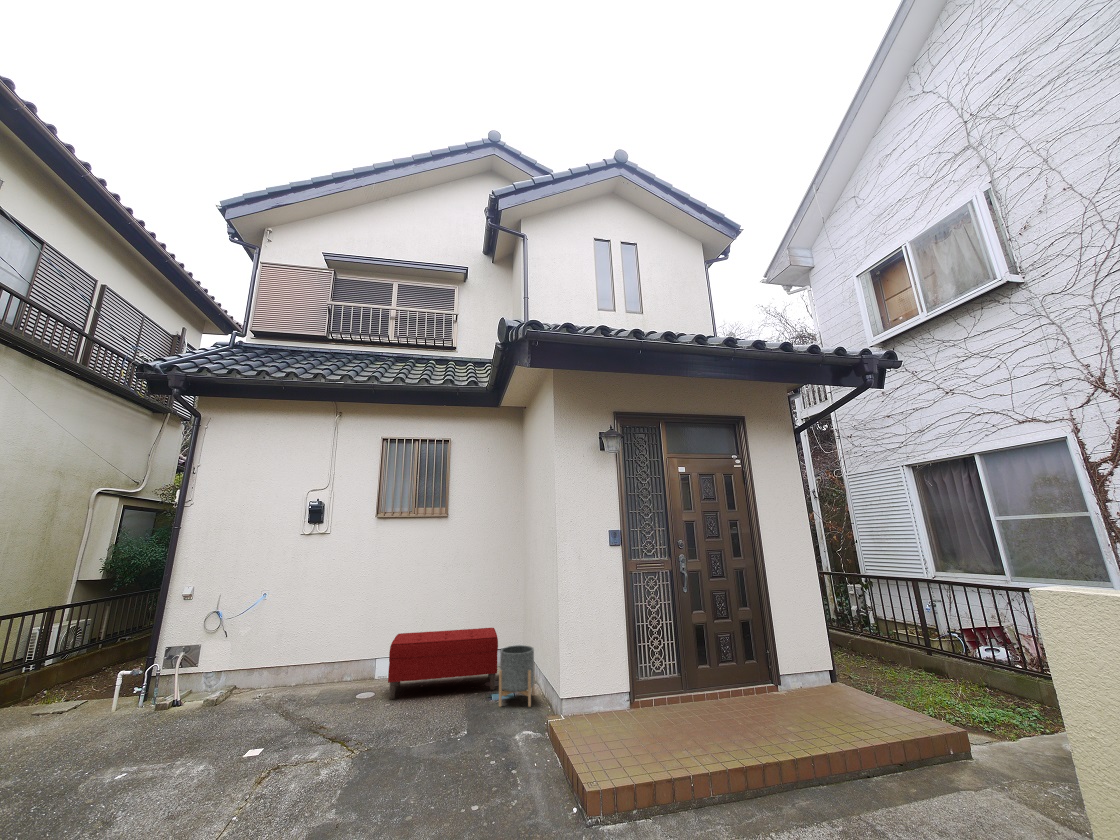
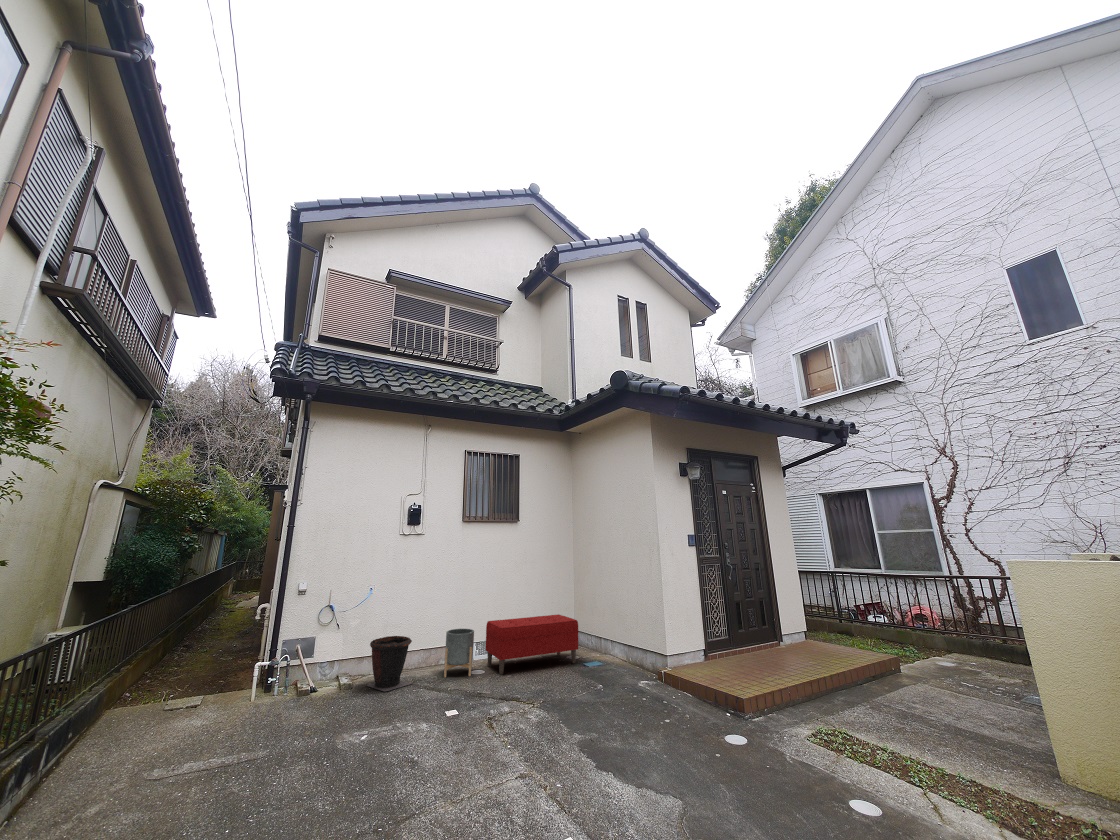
planter: present [499,645,535,707] -> present [444,629,474,678]
bucket: none [242,648,293,712] -> present [366,636,412,692]

